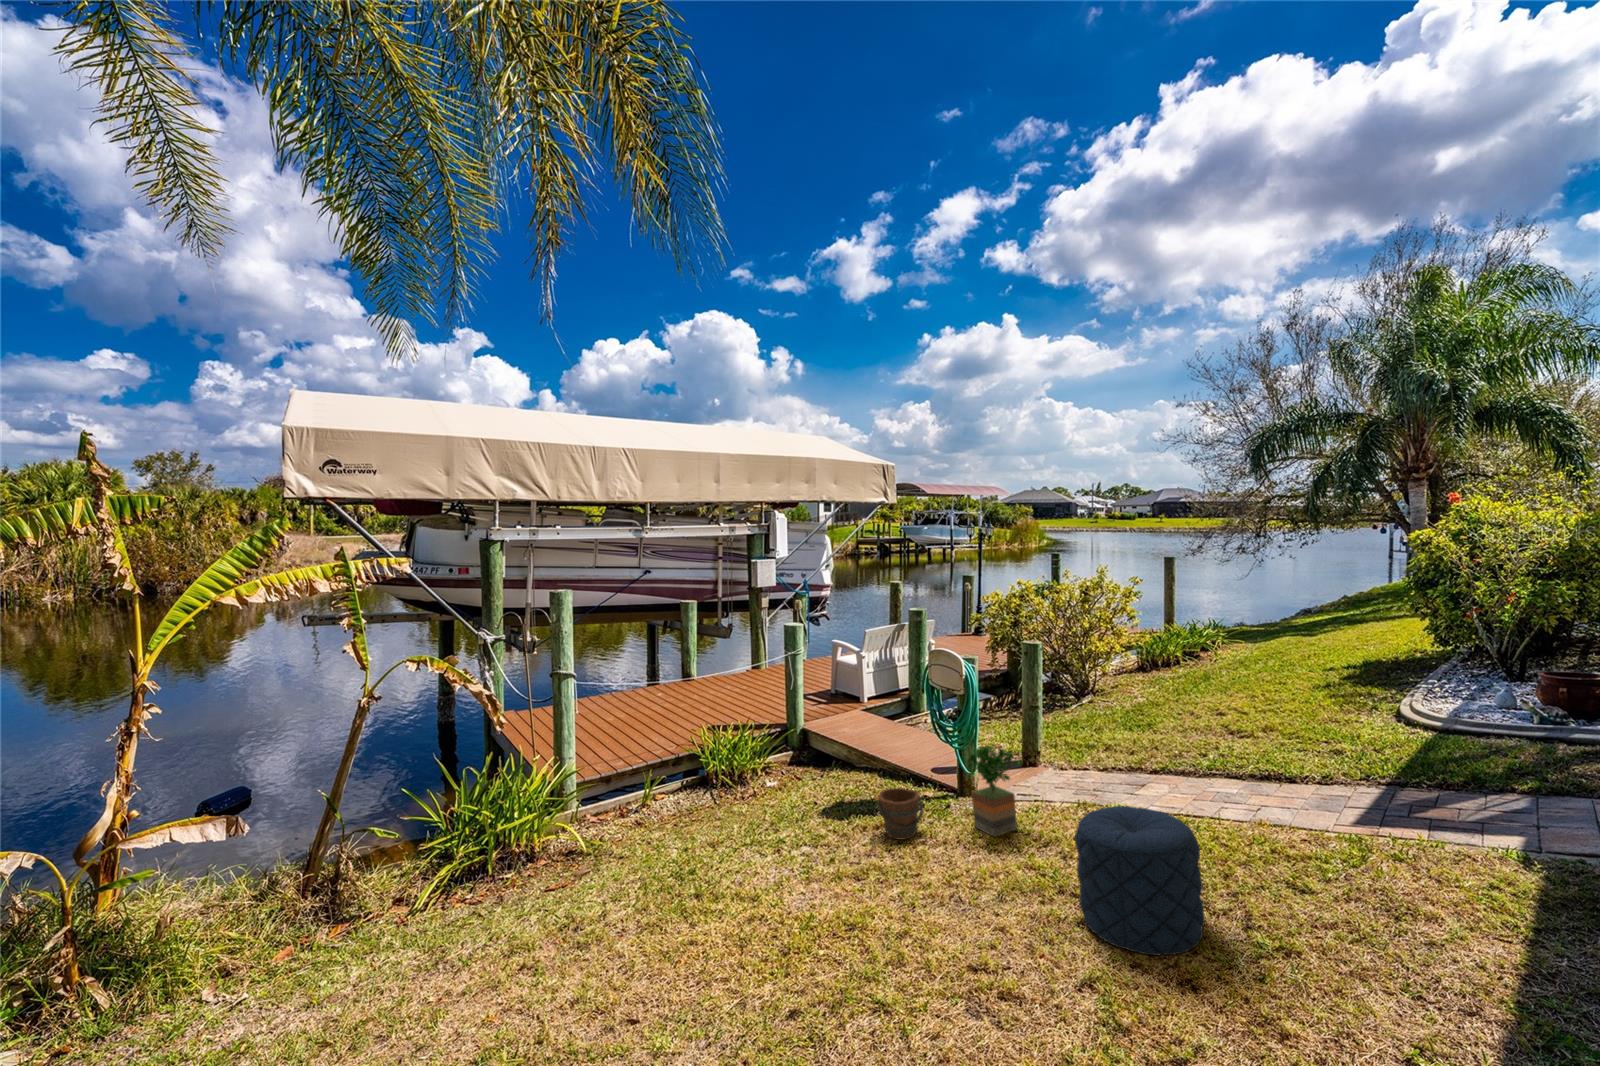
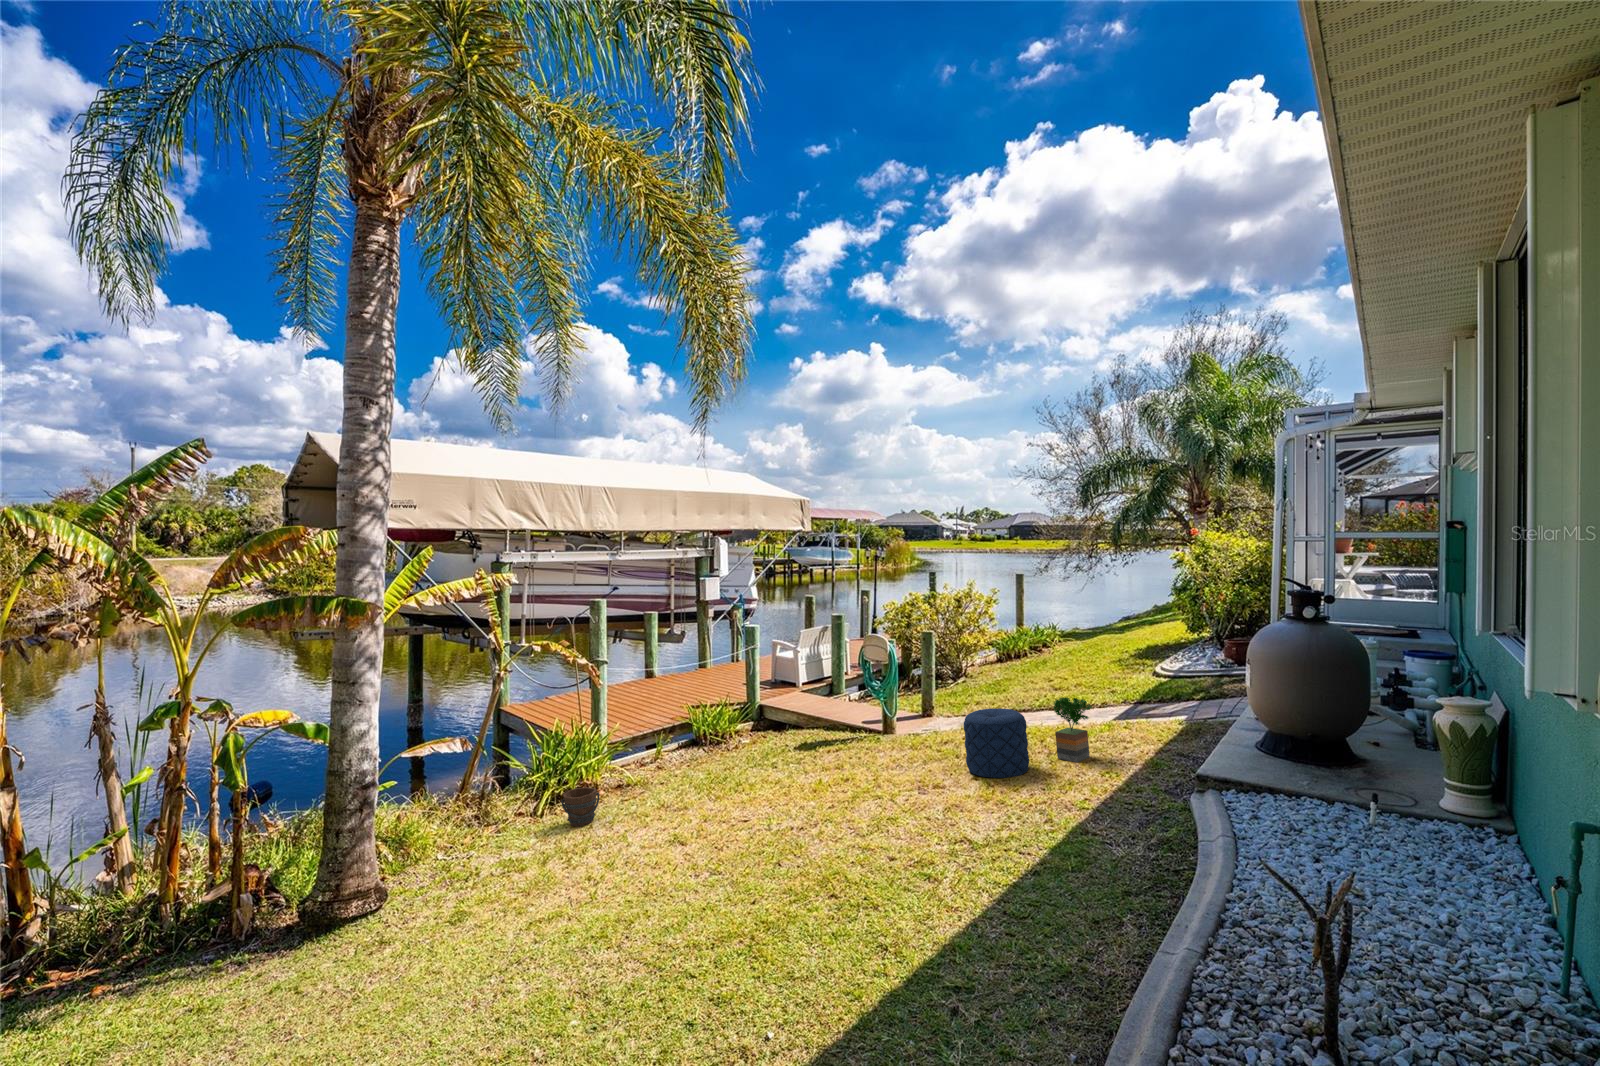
potted tree: present [967,746,1020,837] -> present [1053,697,1092,762]
bucket: present [877,788,923,840] -> present [561,787,600,827]

